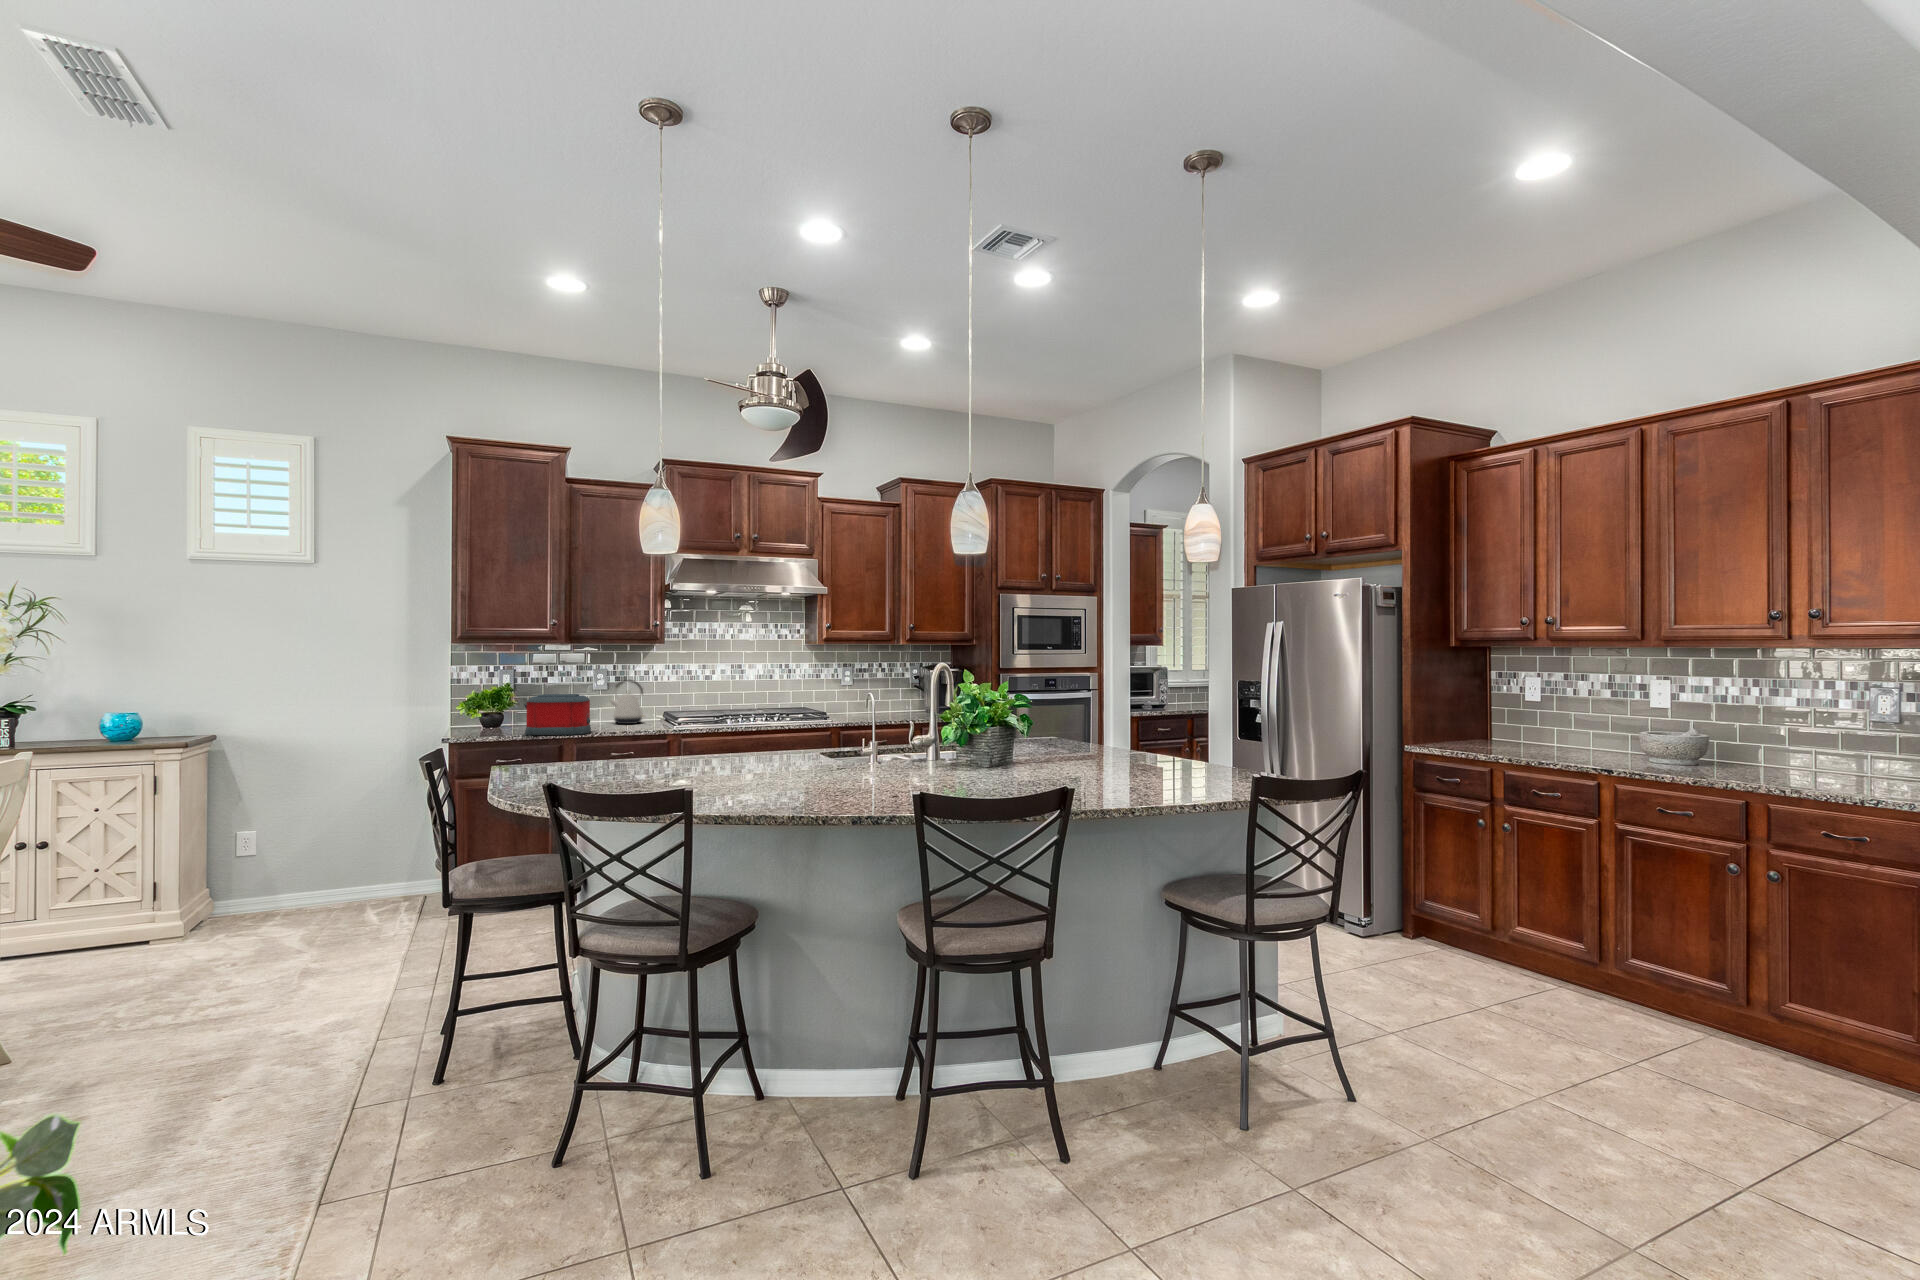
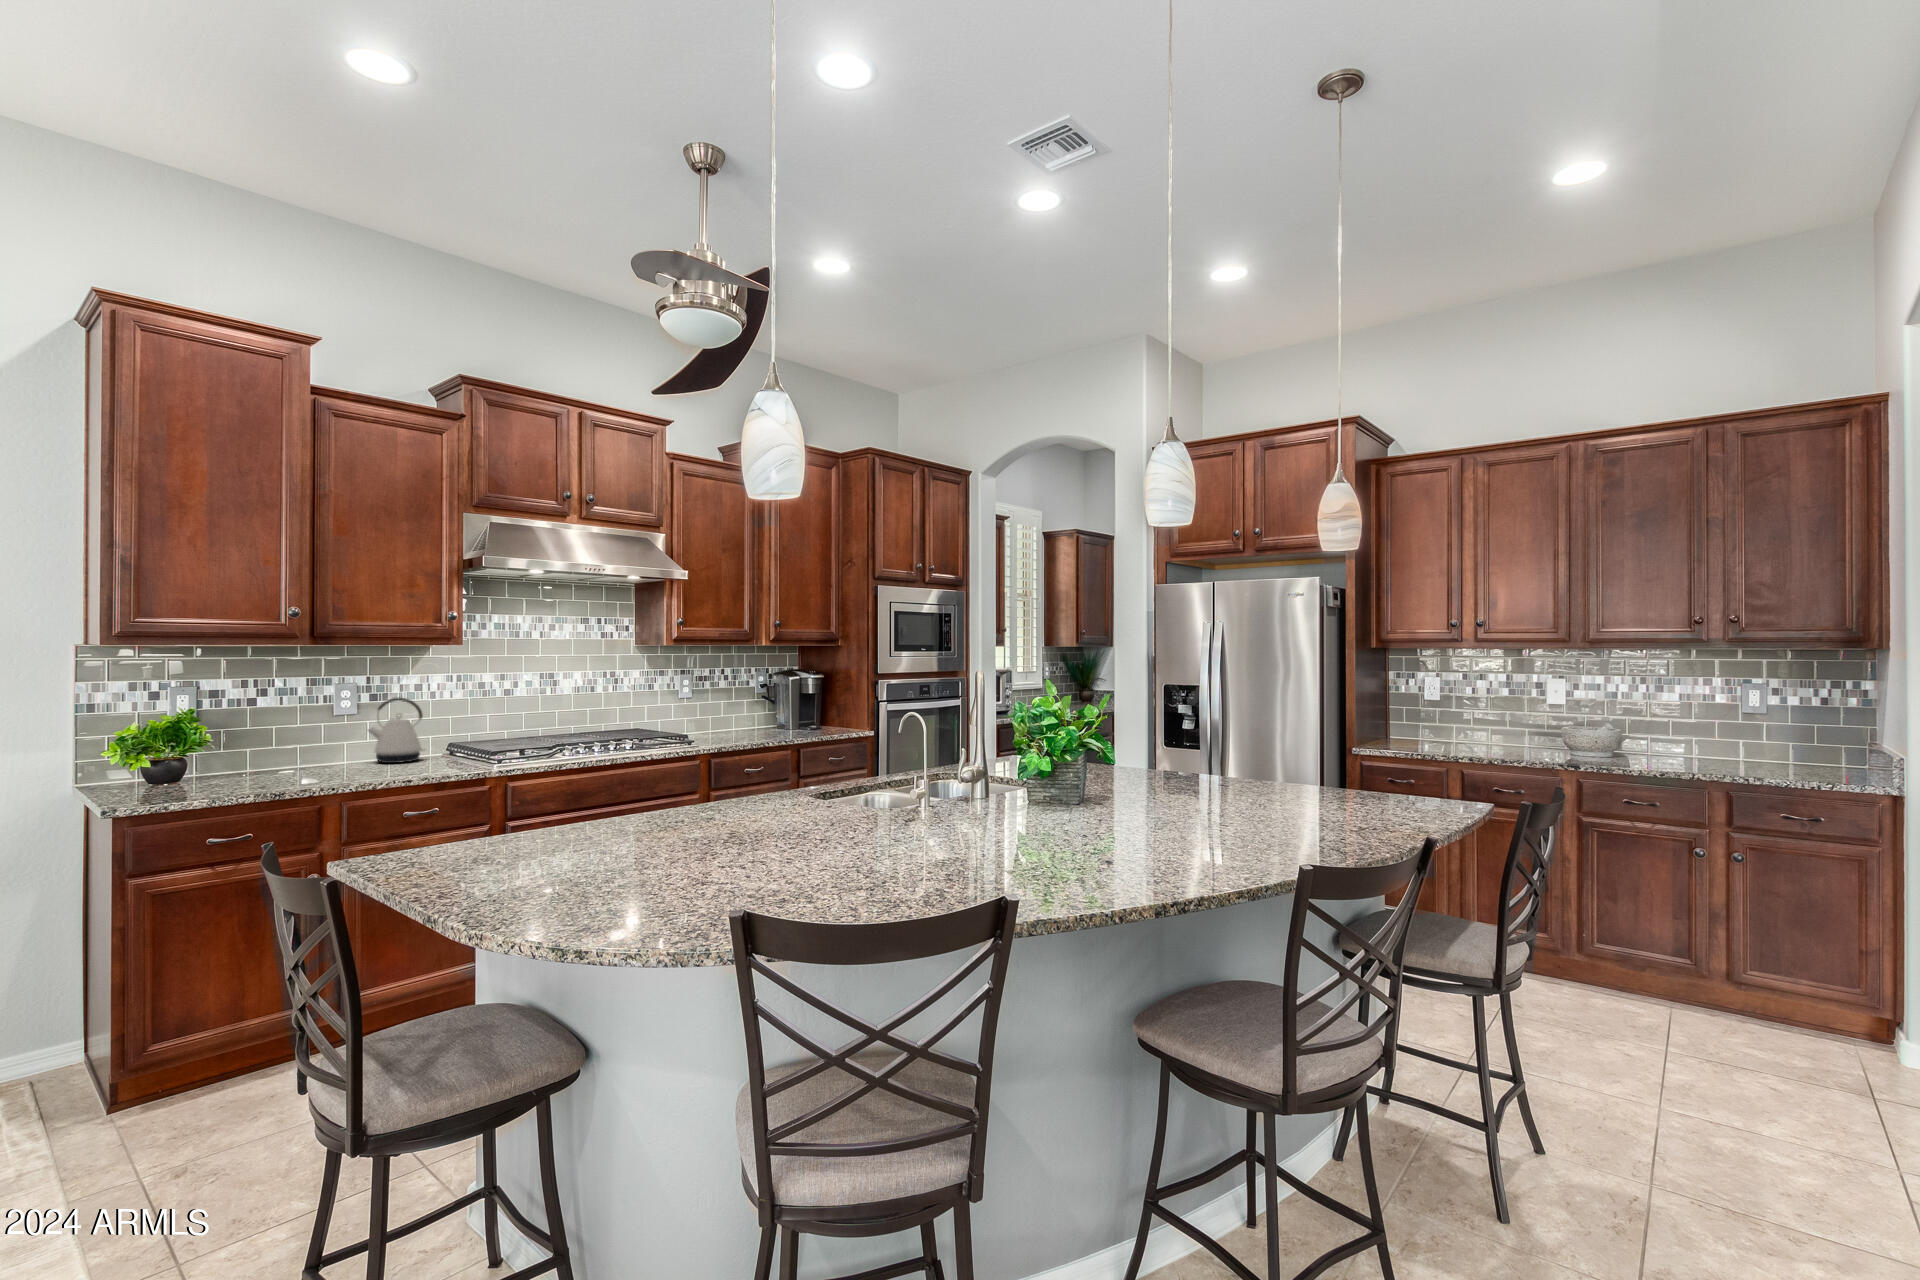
toaster: present [525,694,591,735] -> none [248,723,365,790]

